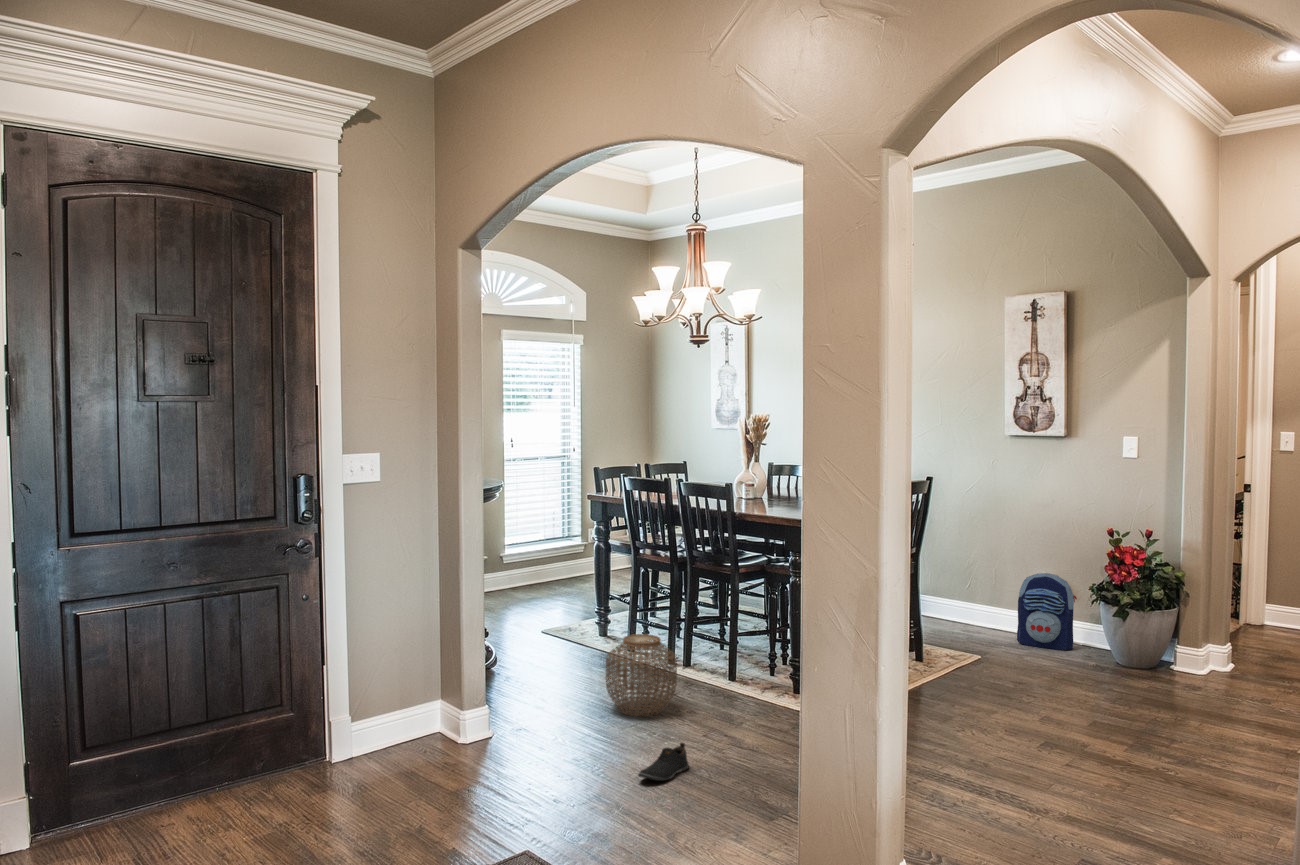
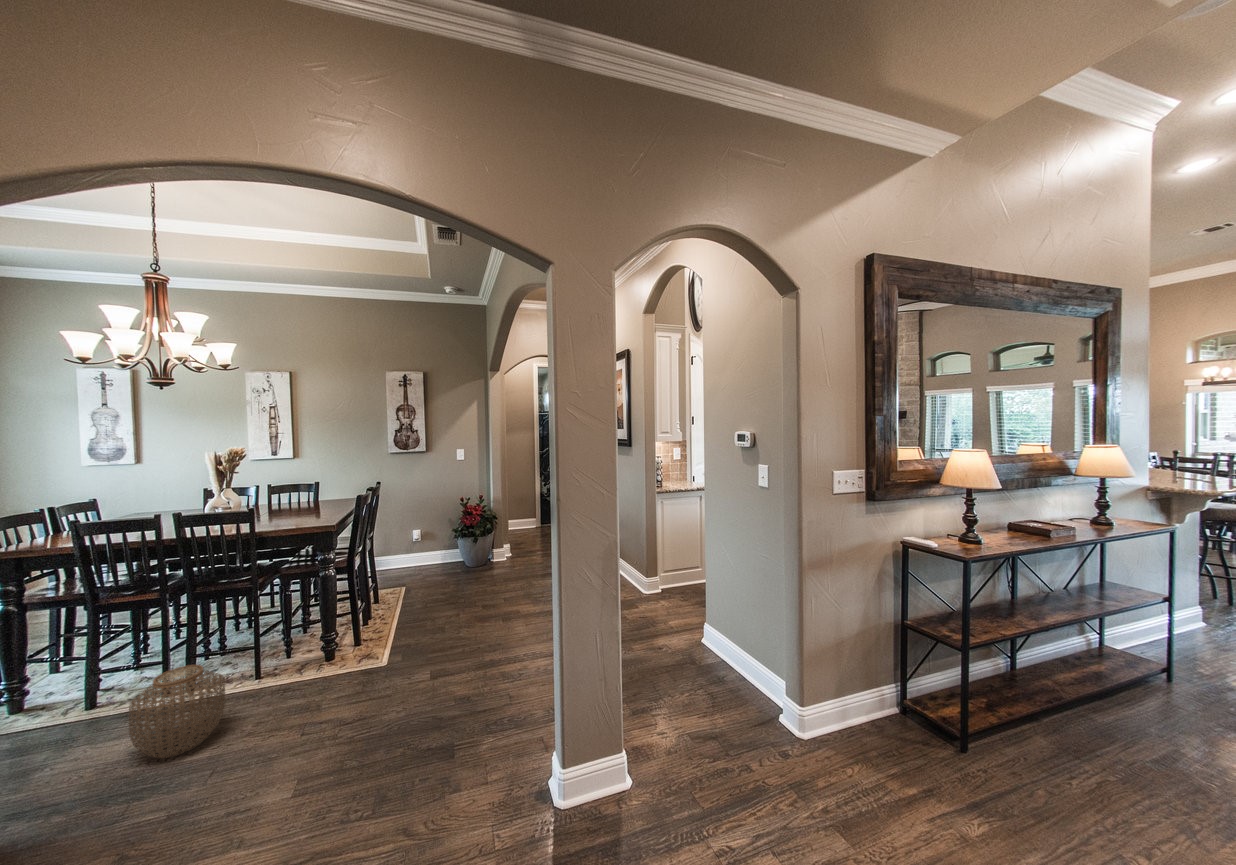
backpack: present [1017,573,1077,650] -> none [409,527,442,570]
shoe: present [638,743,689,781] -> none [271,754,308,817]

